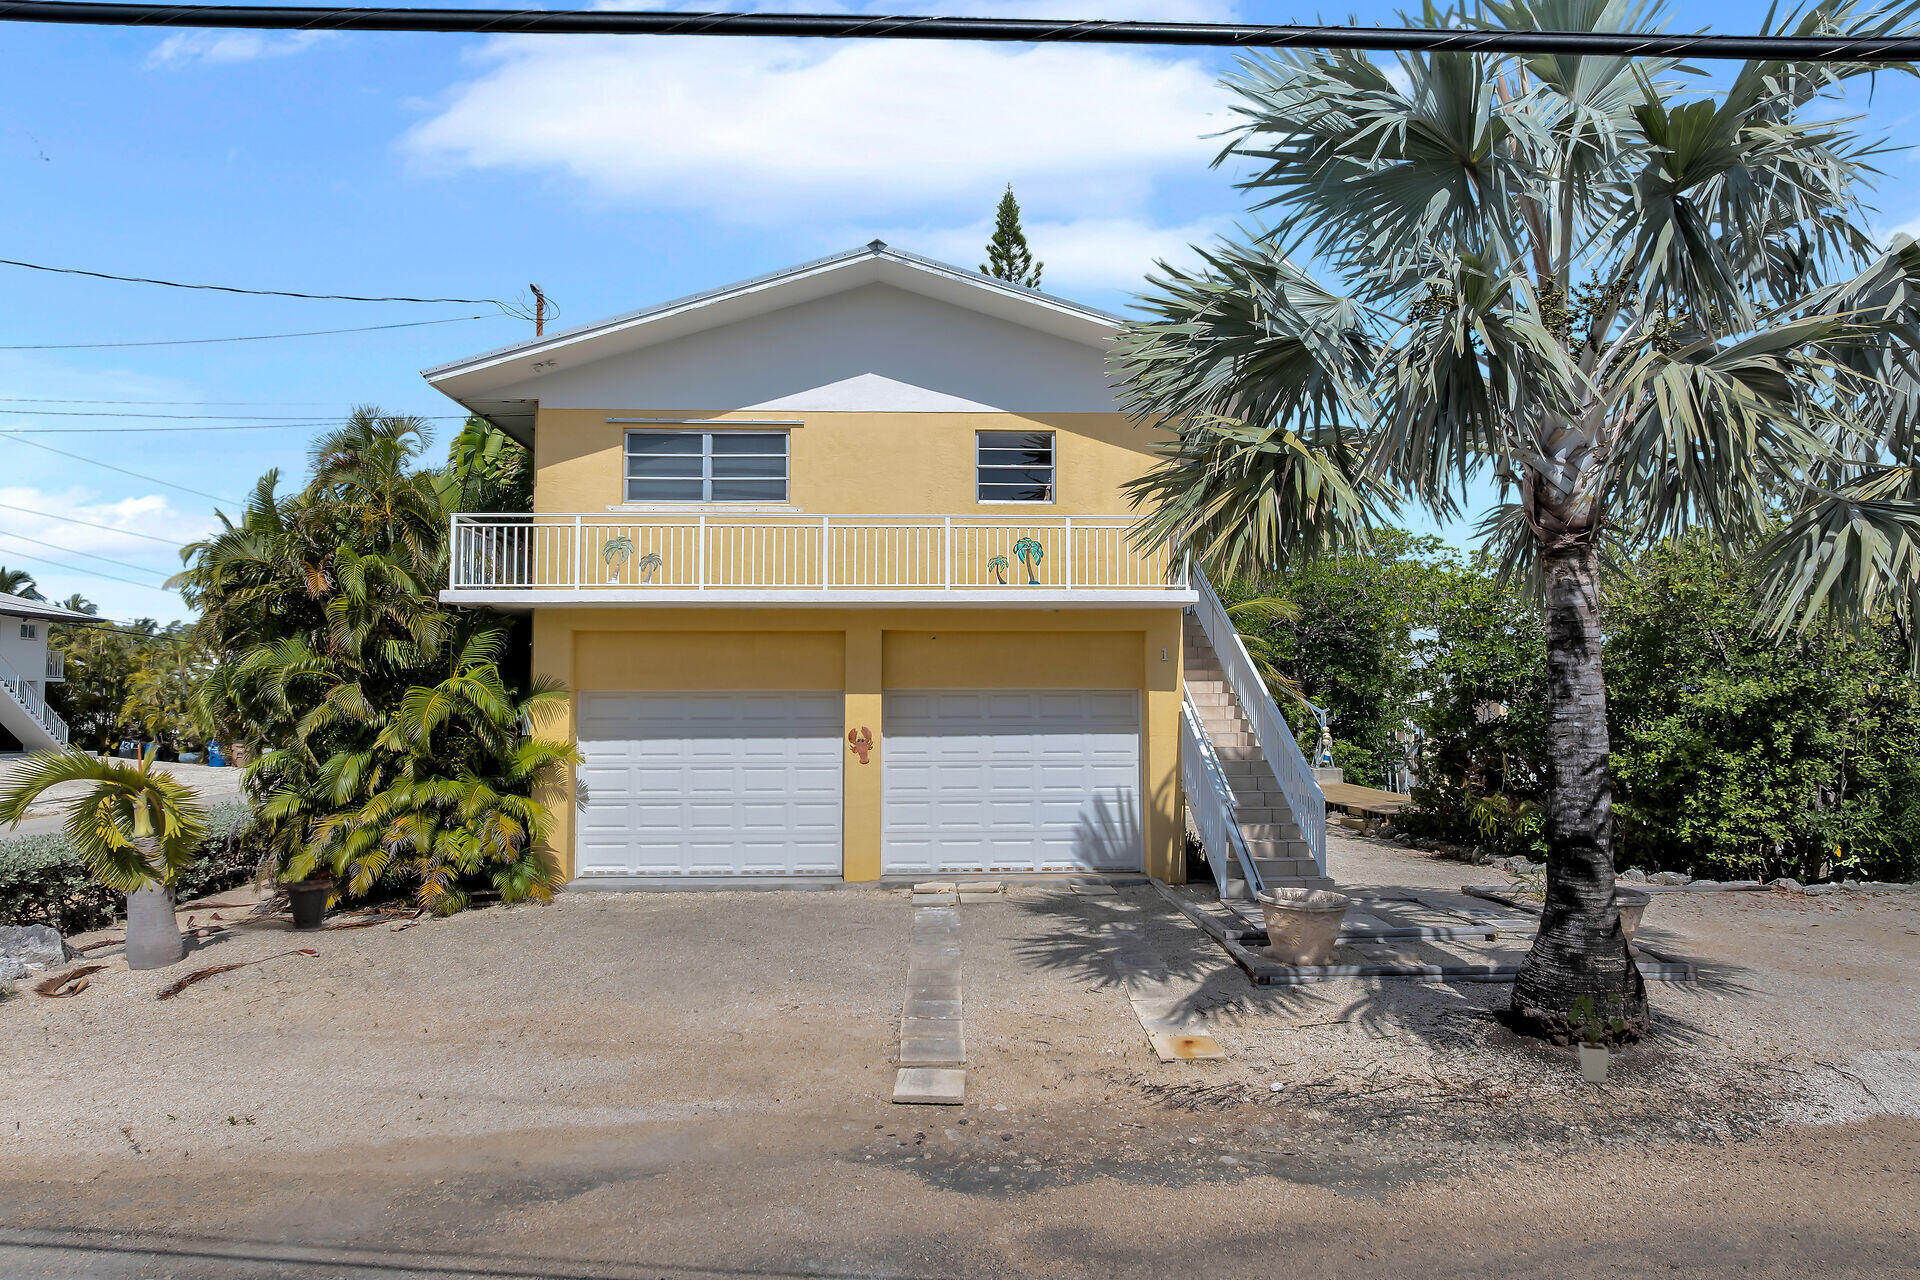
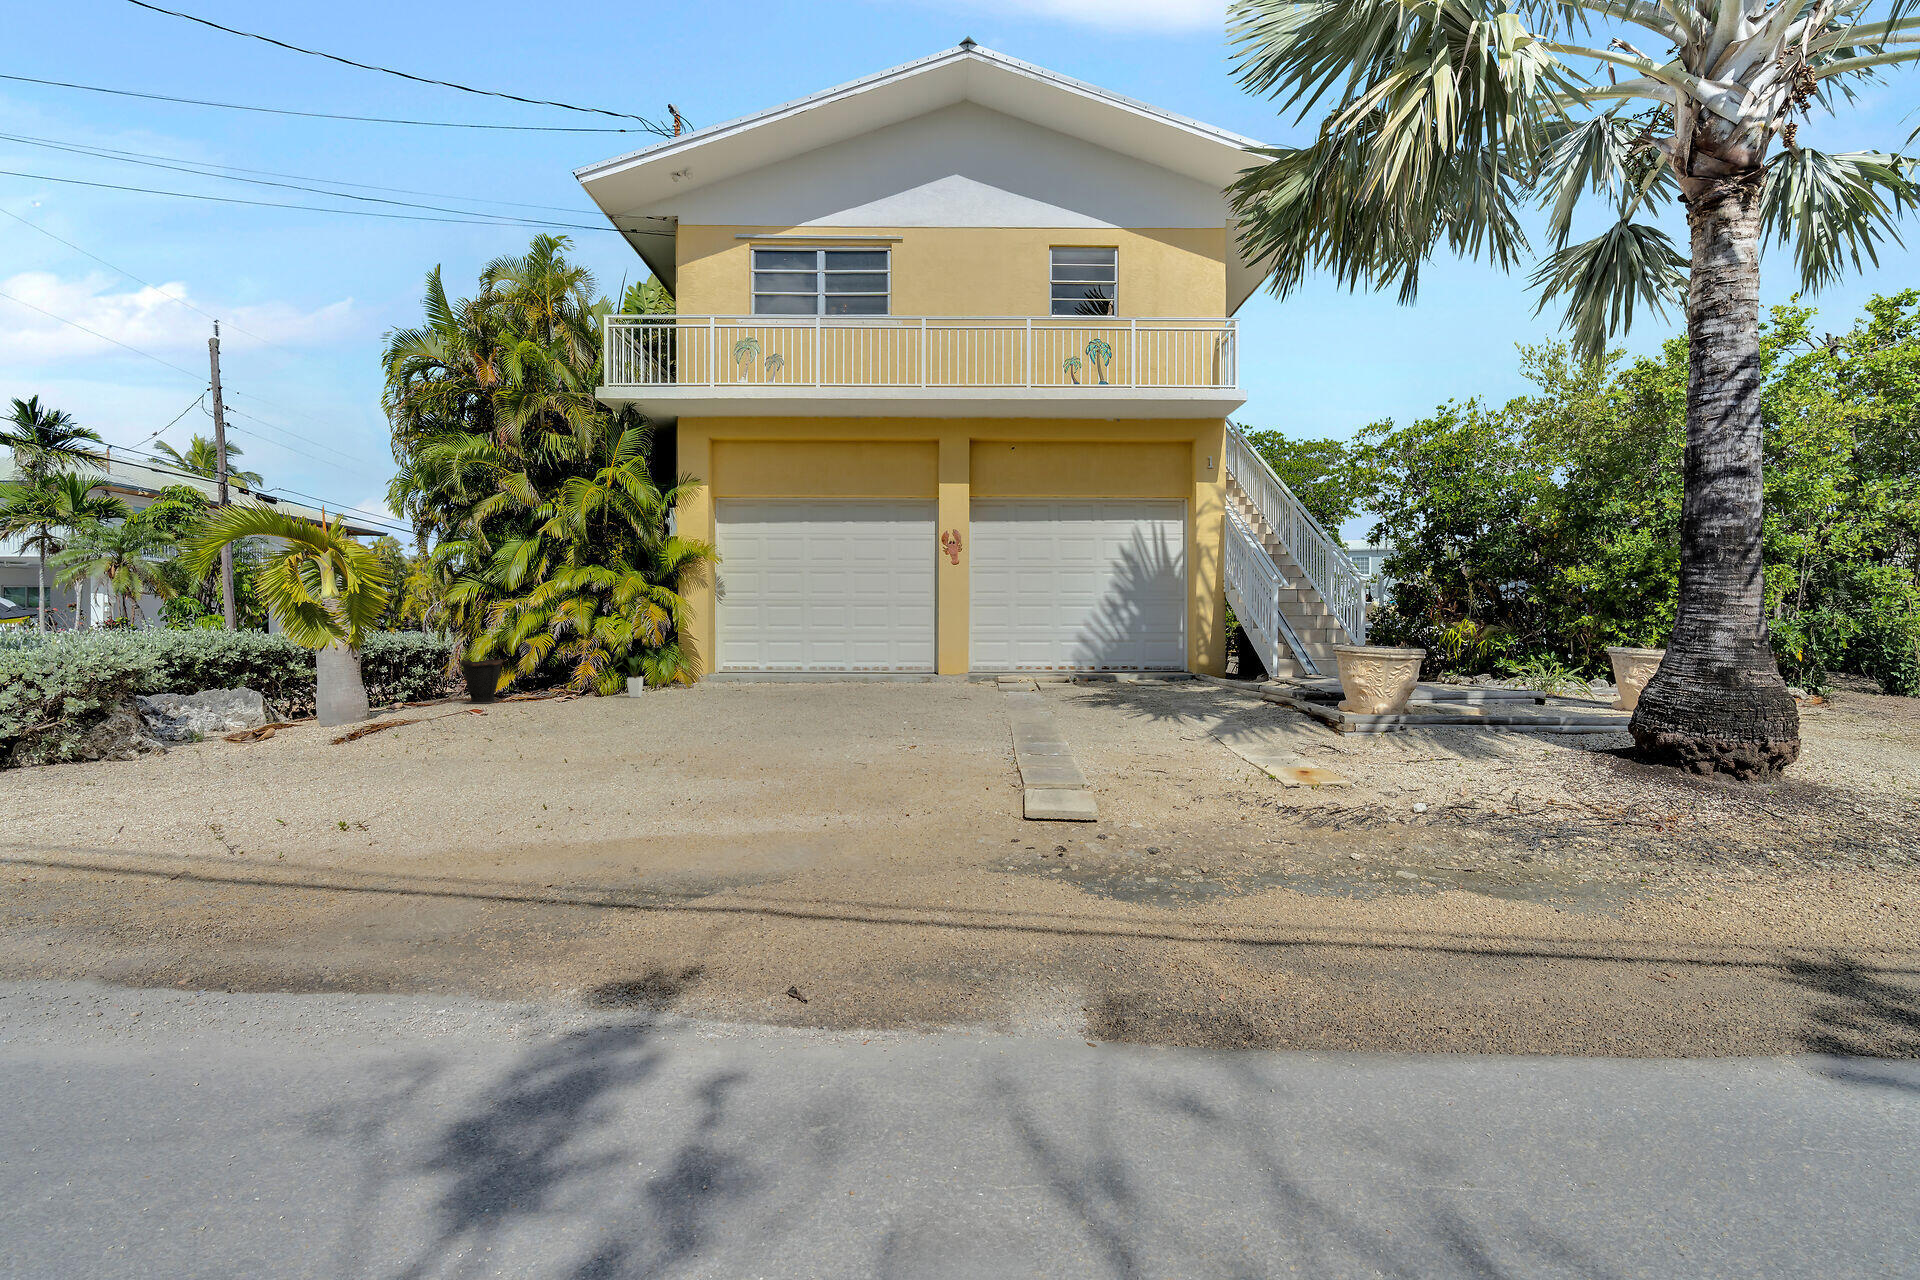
house plant: present [1566,993,1624,1083] -> present [613,649,654,698]

